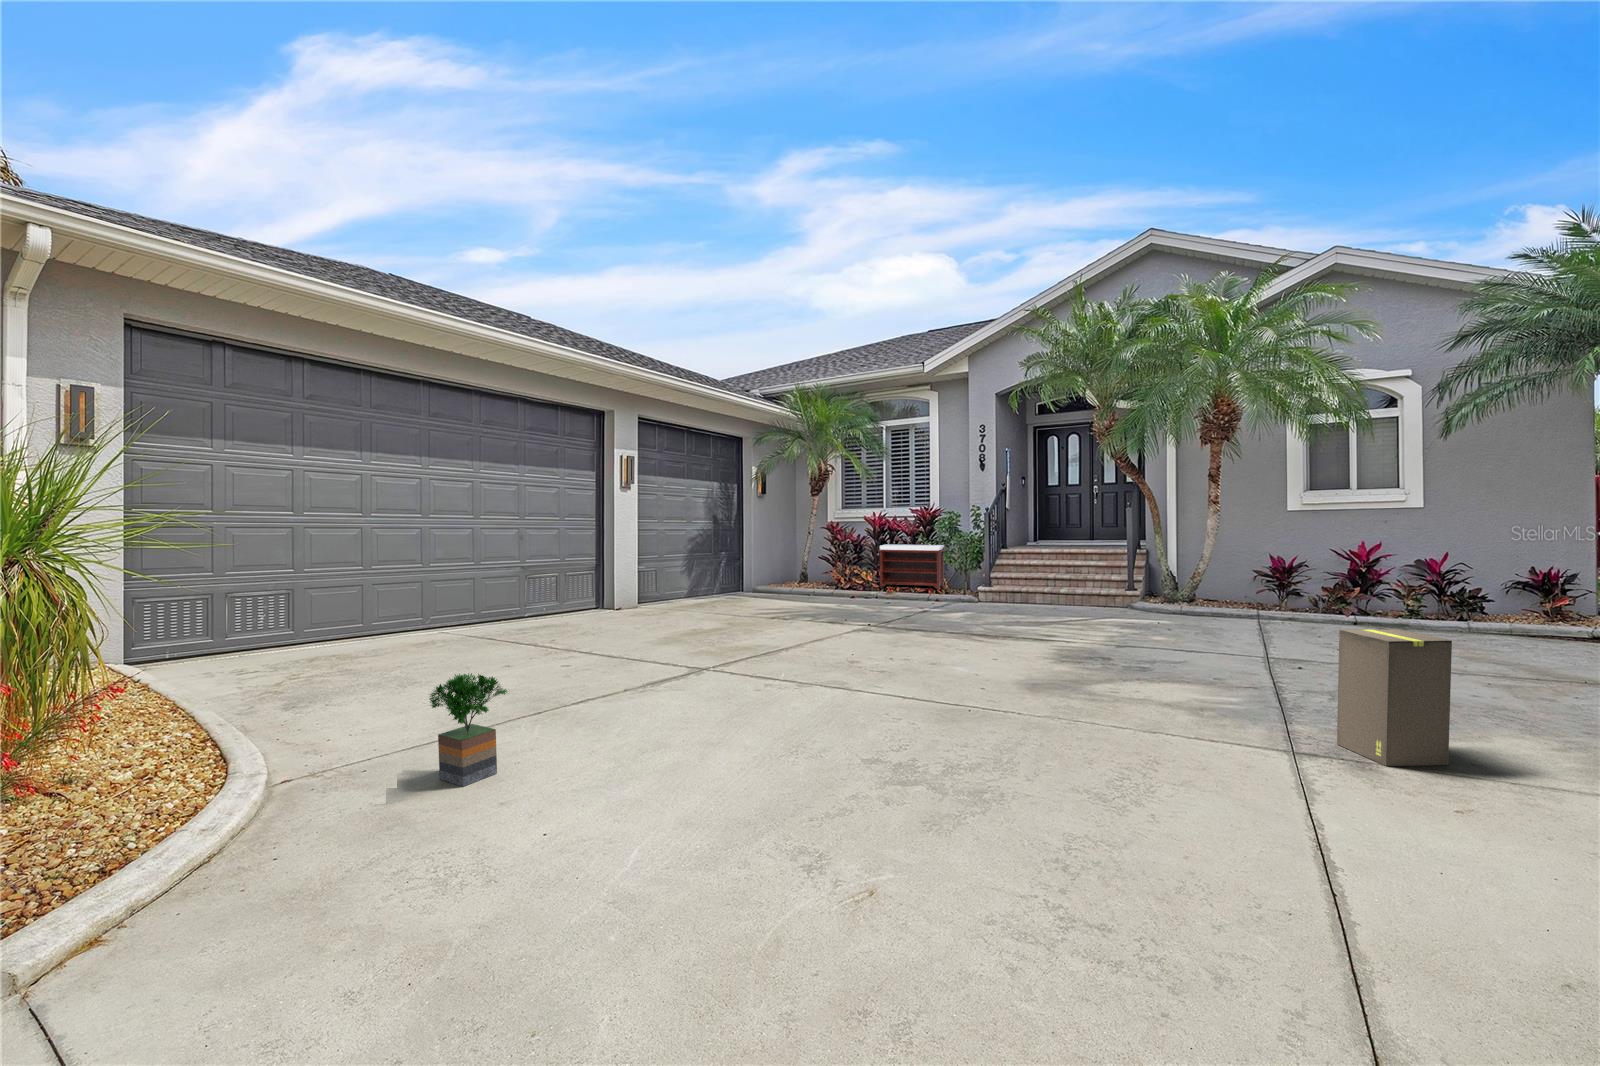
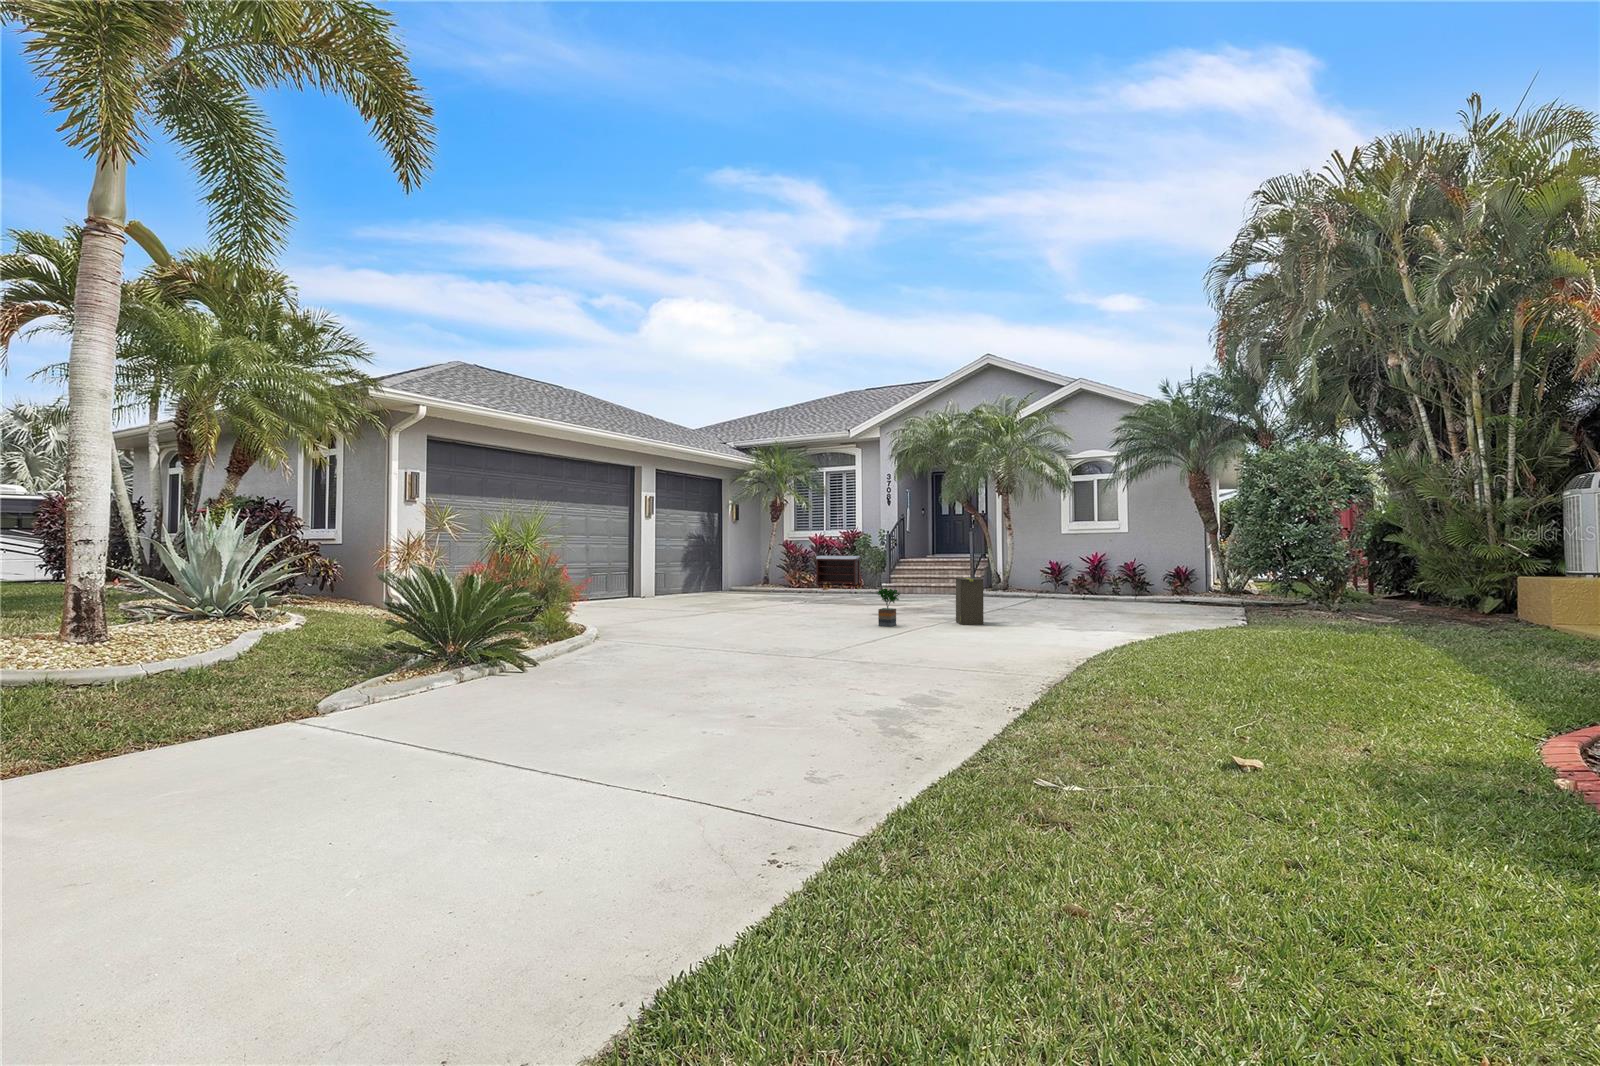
potted tree: present [430,673,507,787] -> present [878,588,900,627]

